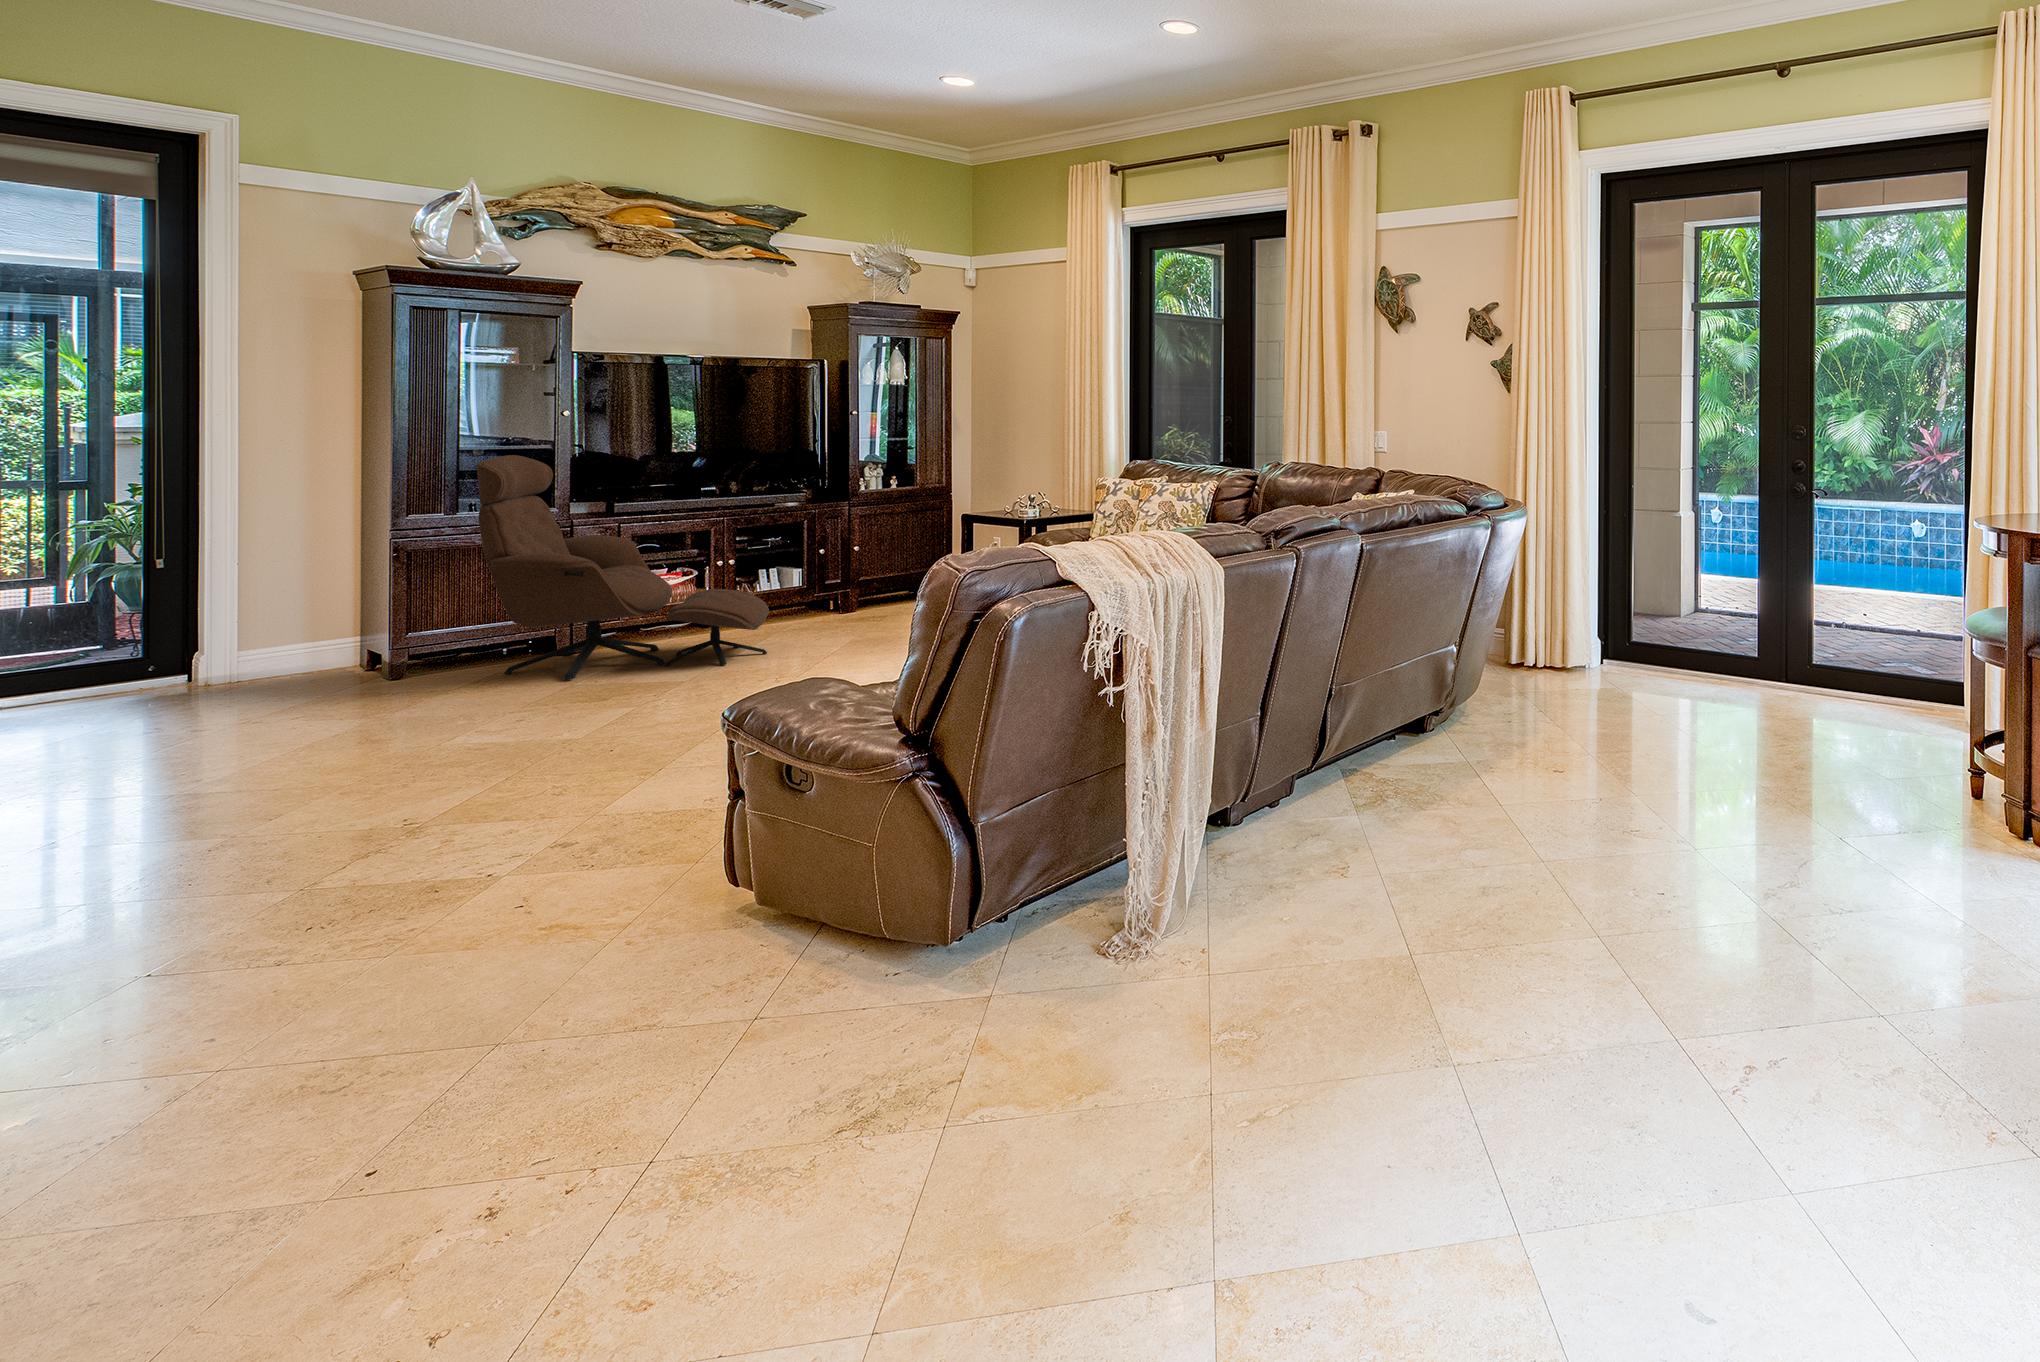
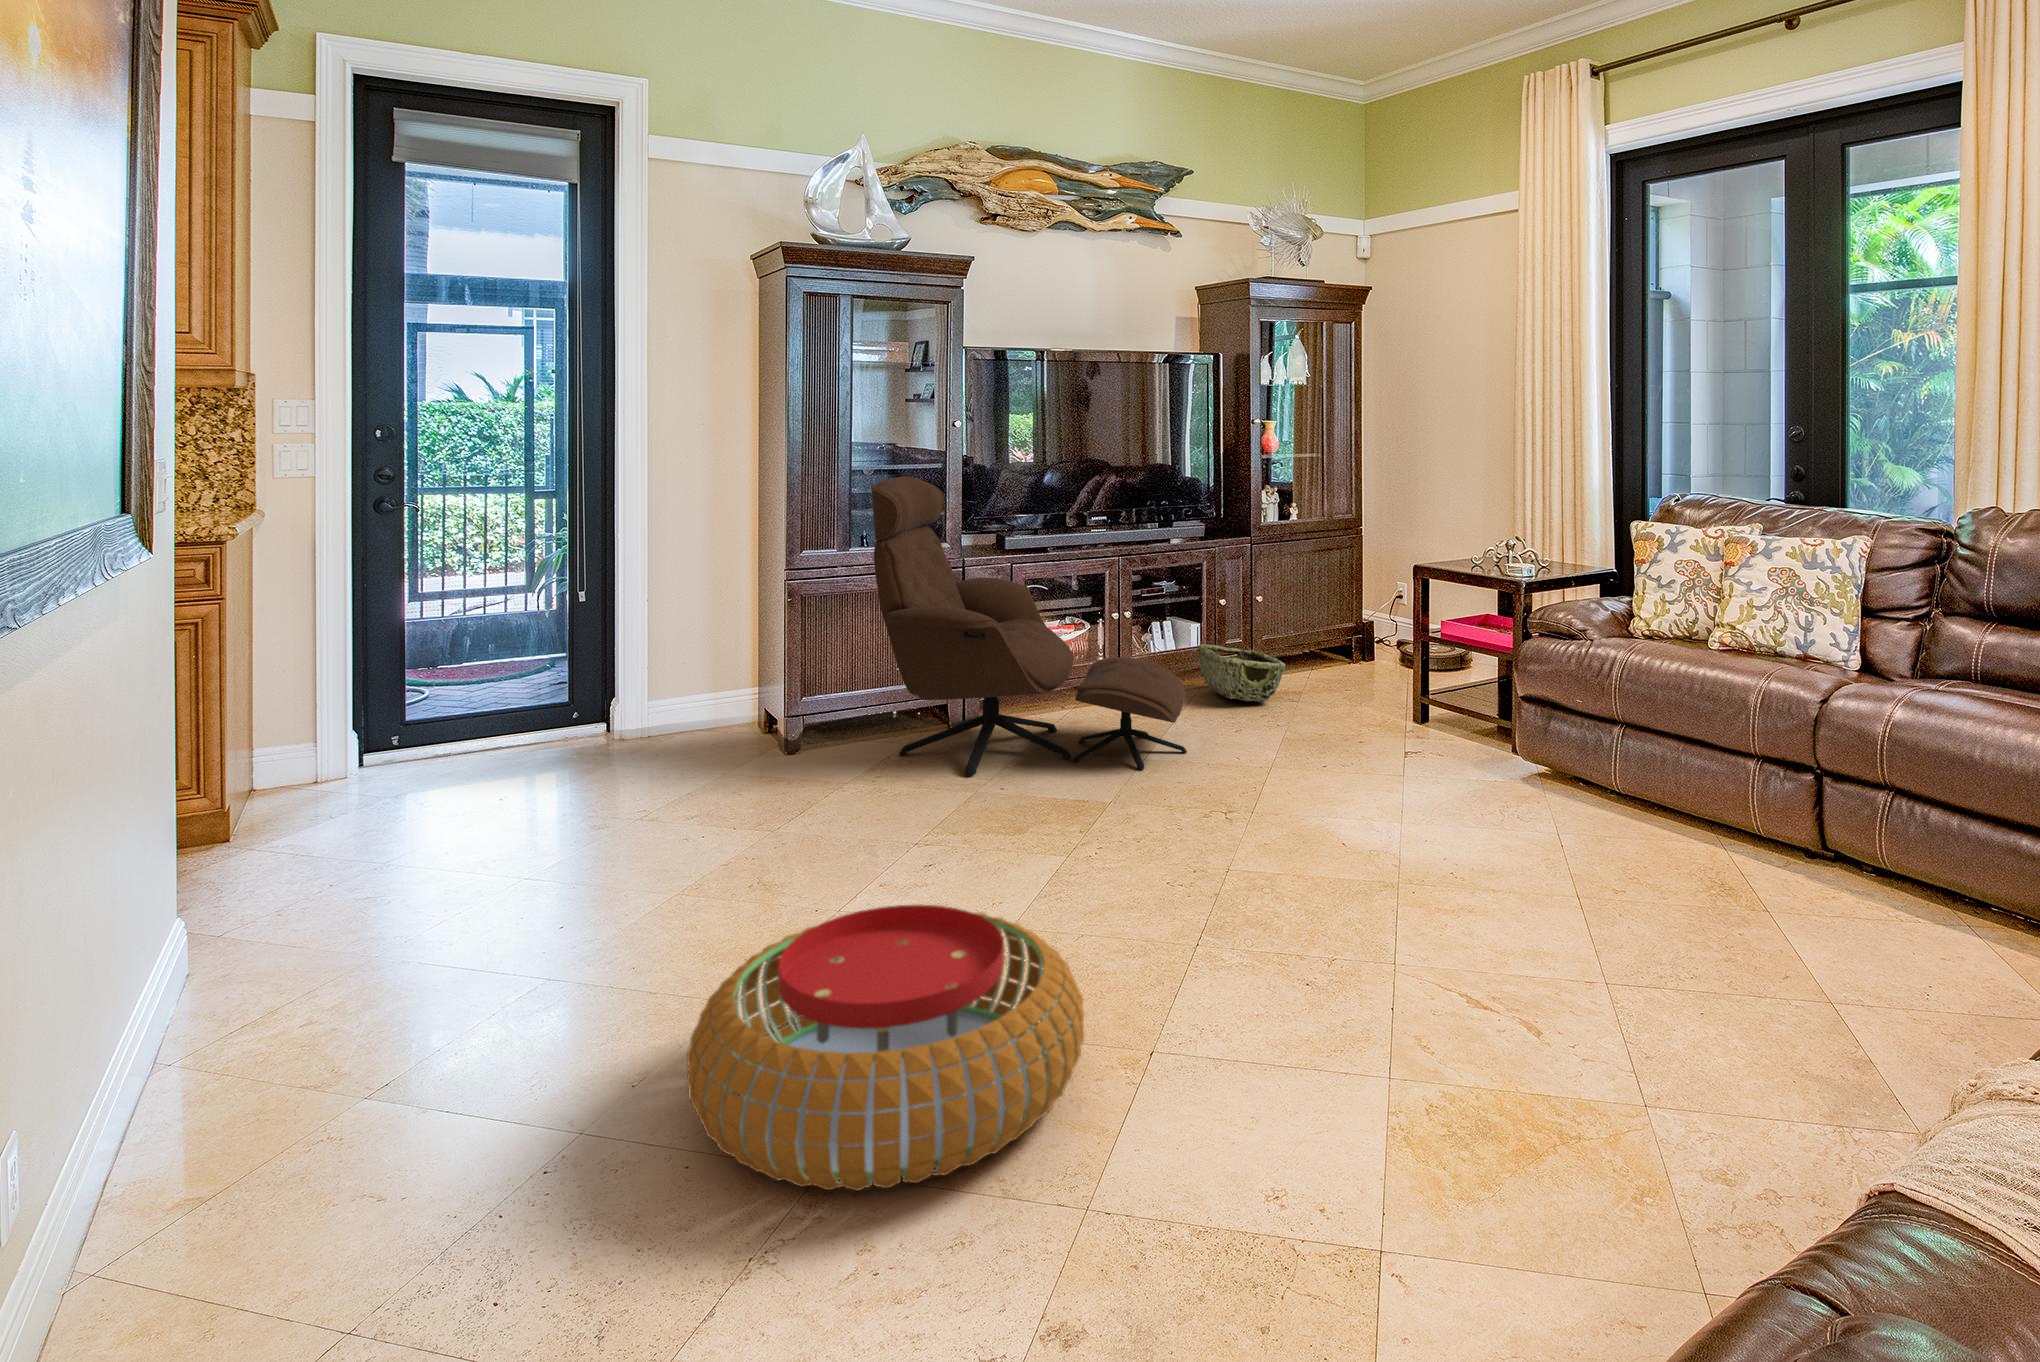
woven basket: none [798,582,868,622] -> present [1198,644,1285,702]
pouf: none [307,715,615,855] -> present [687,905,1084,1191]

